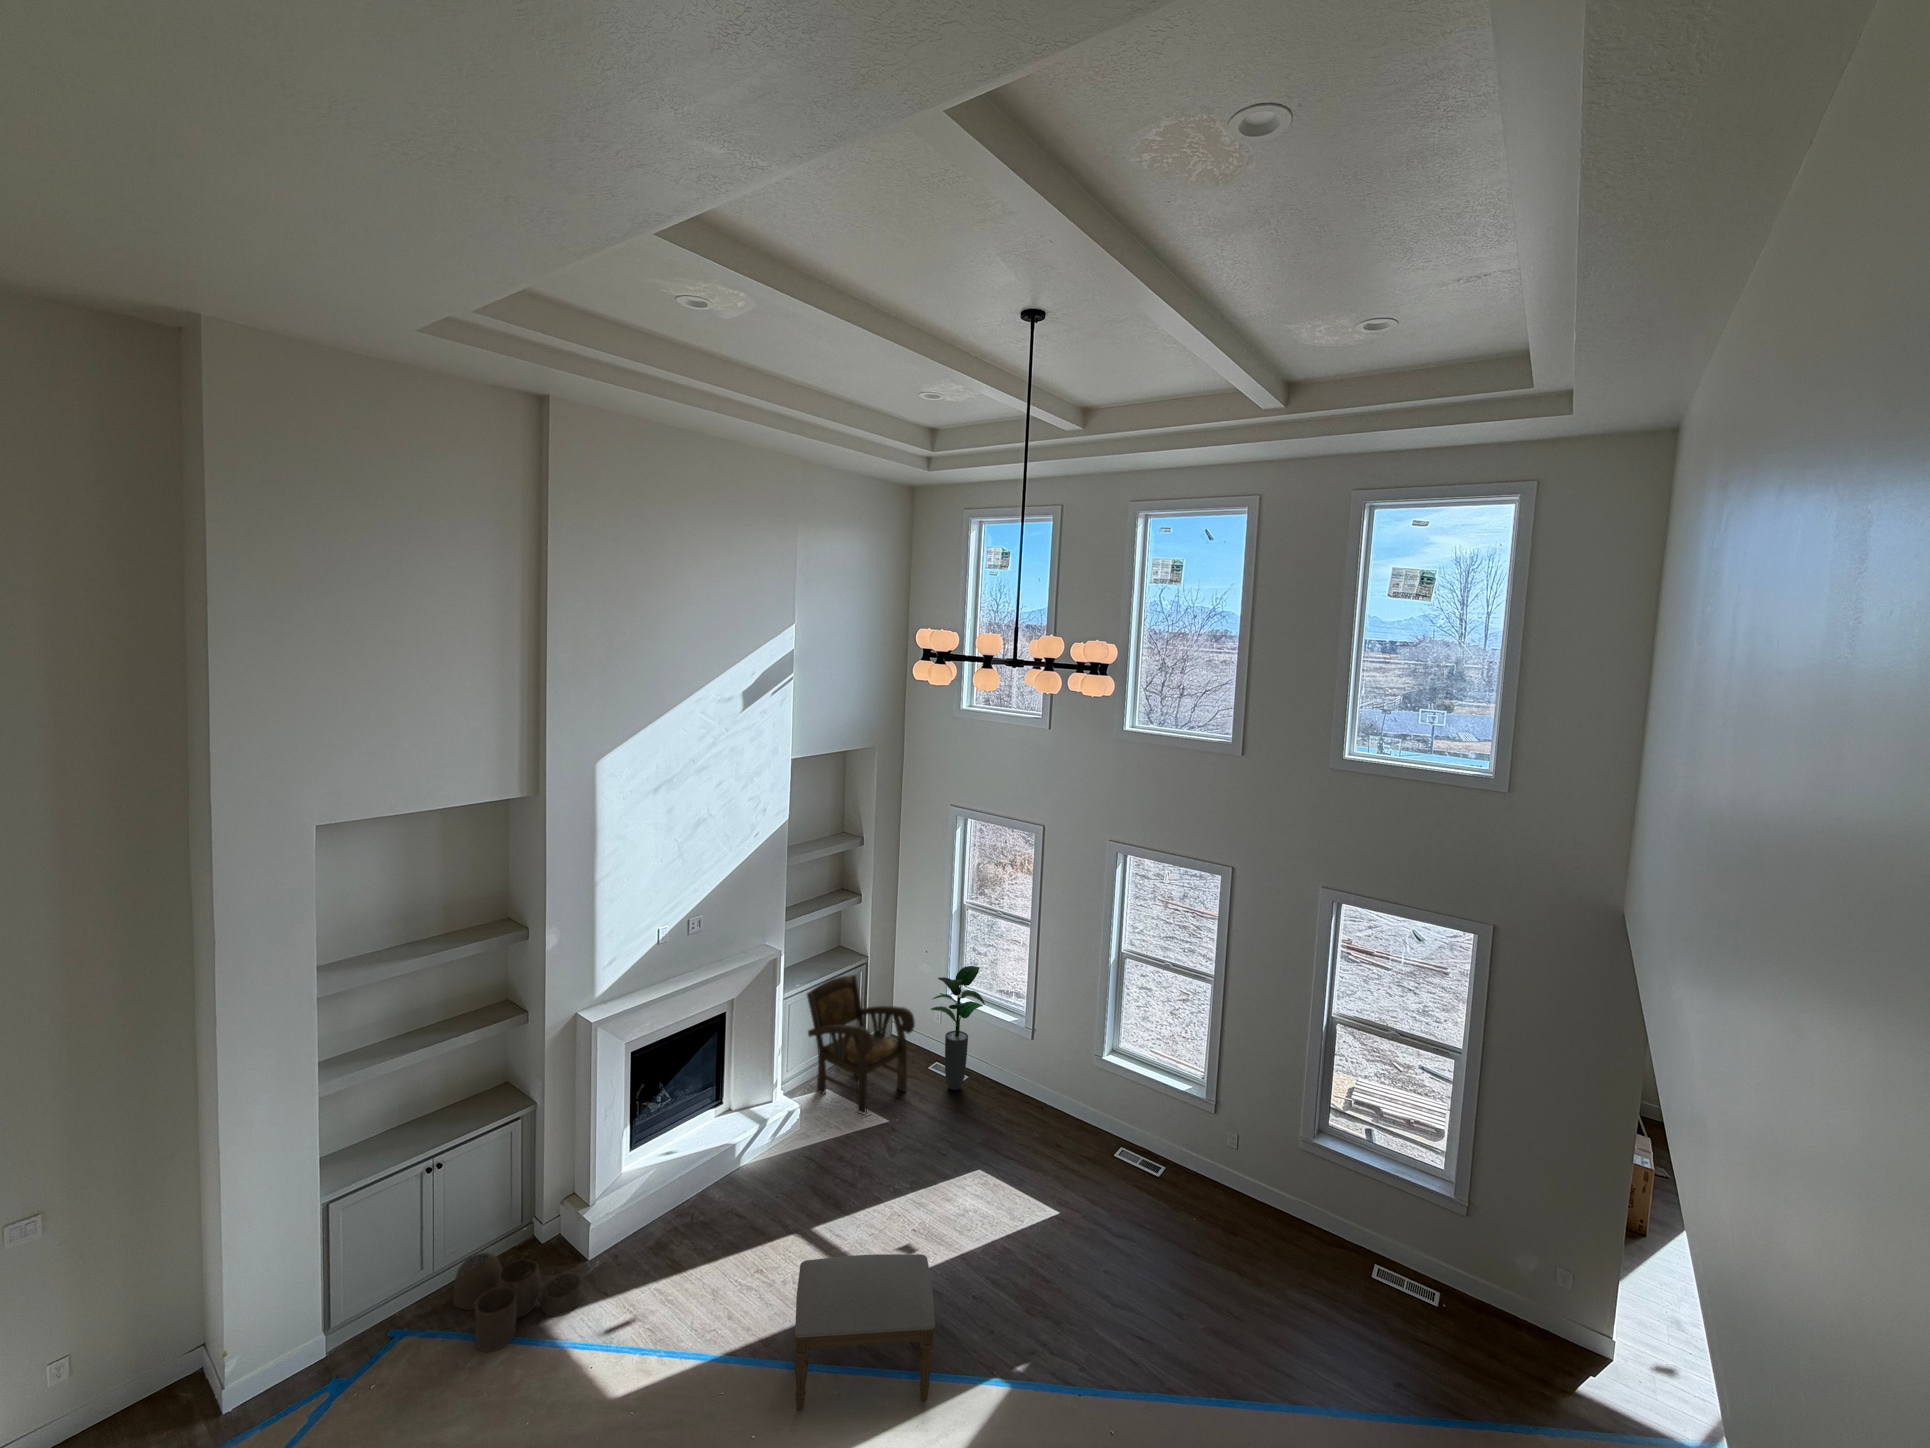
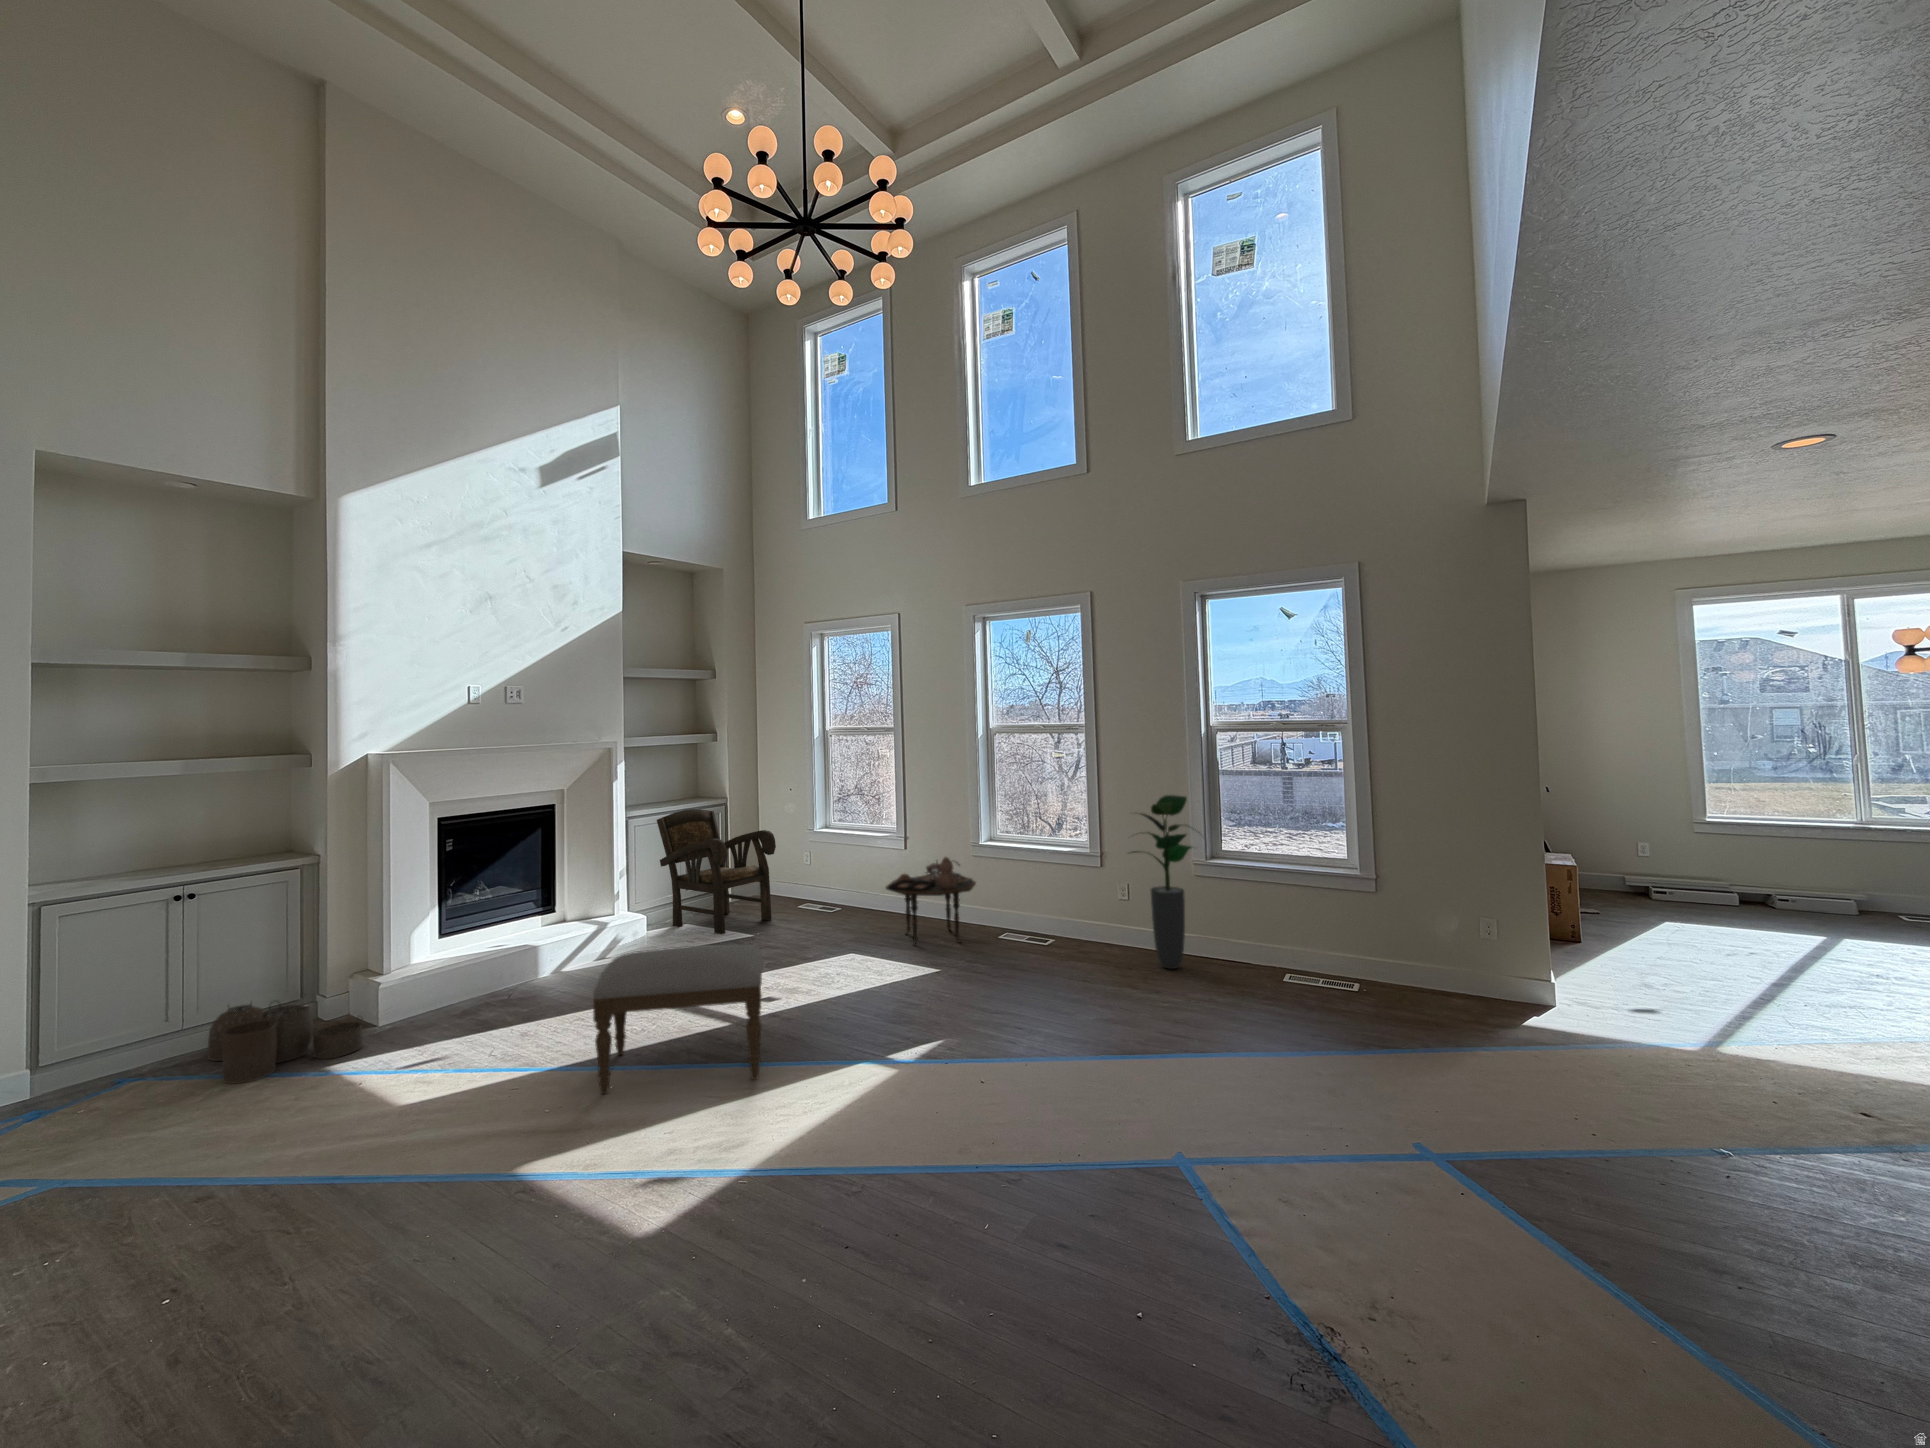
potted plant: present [931,966,985,1090] -> present [1132,795,1201,969]
side table: none [1018,1070,1102,1162] -> present [886,857,976,945]

